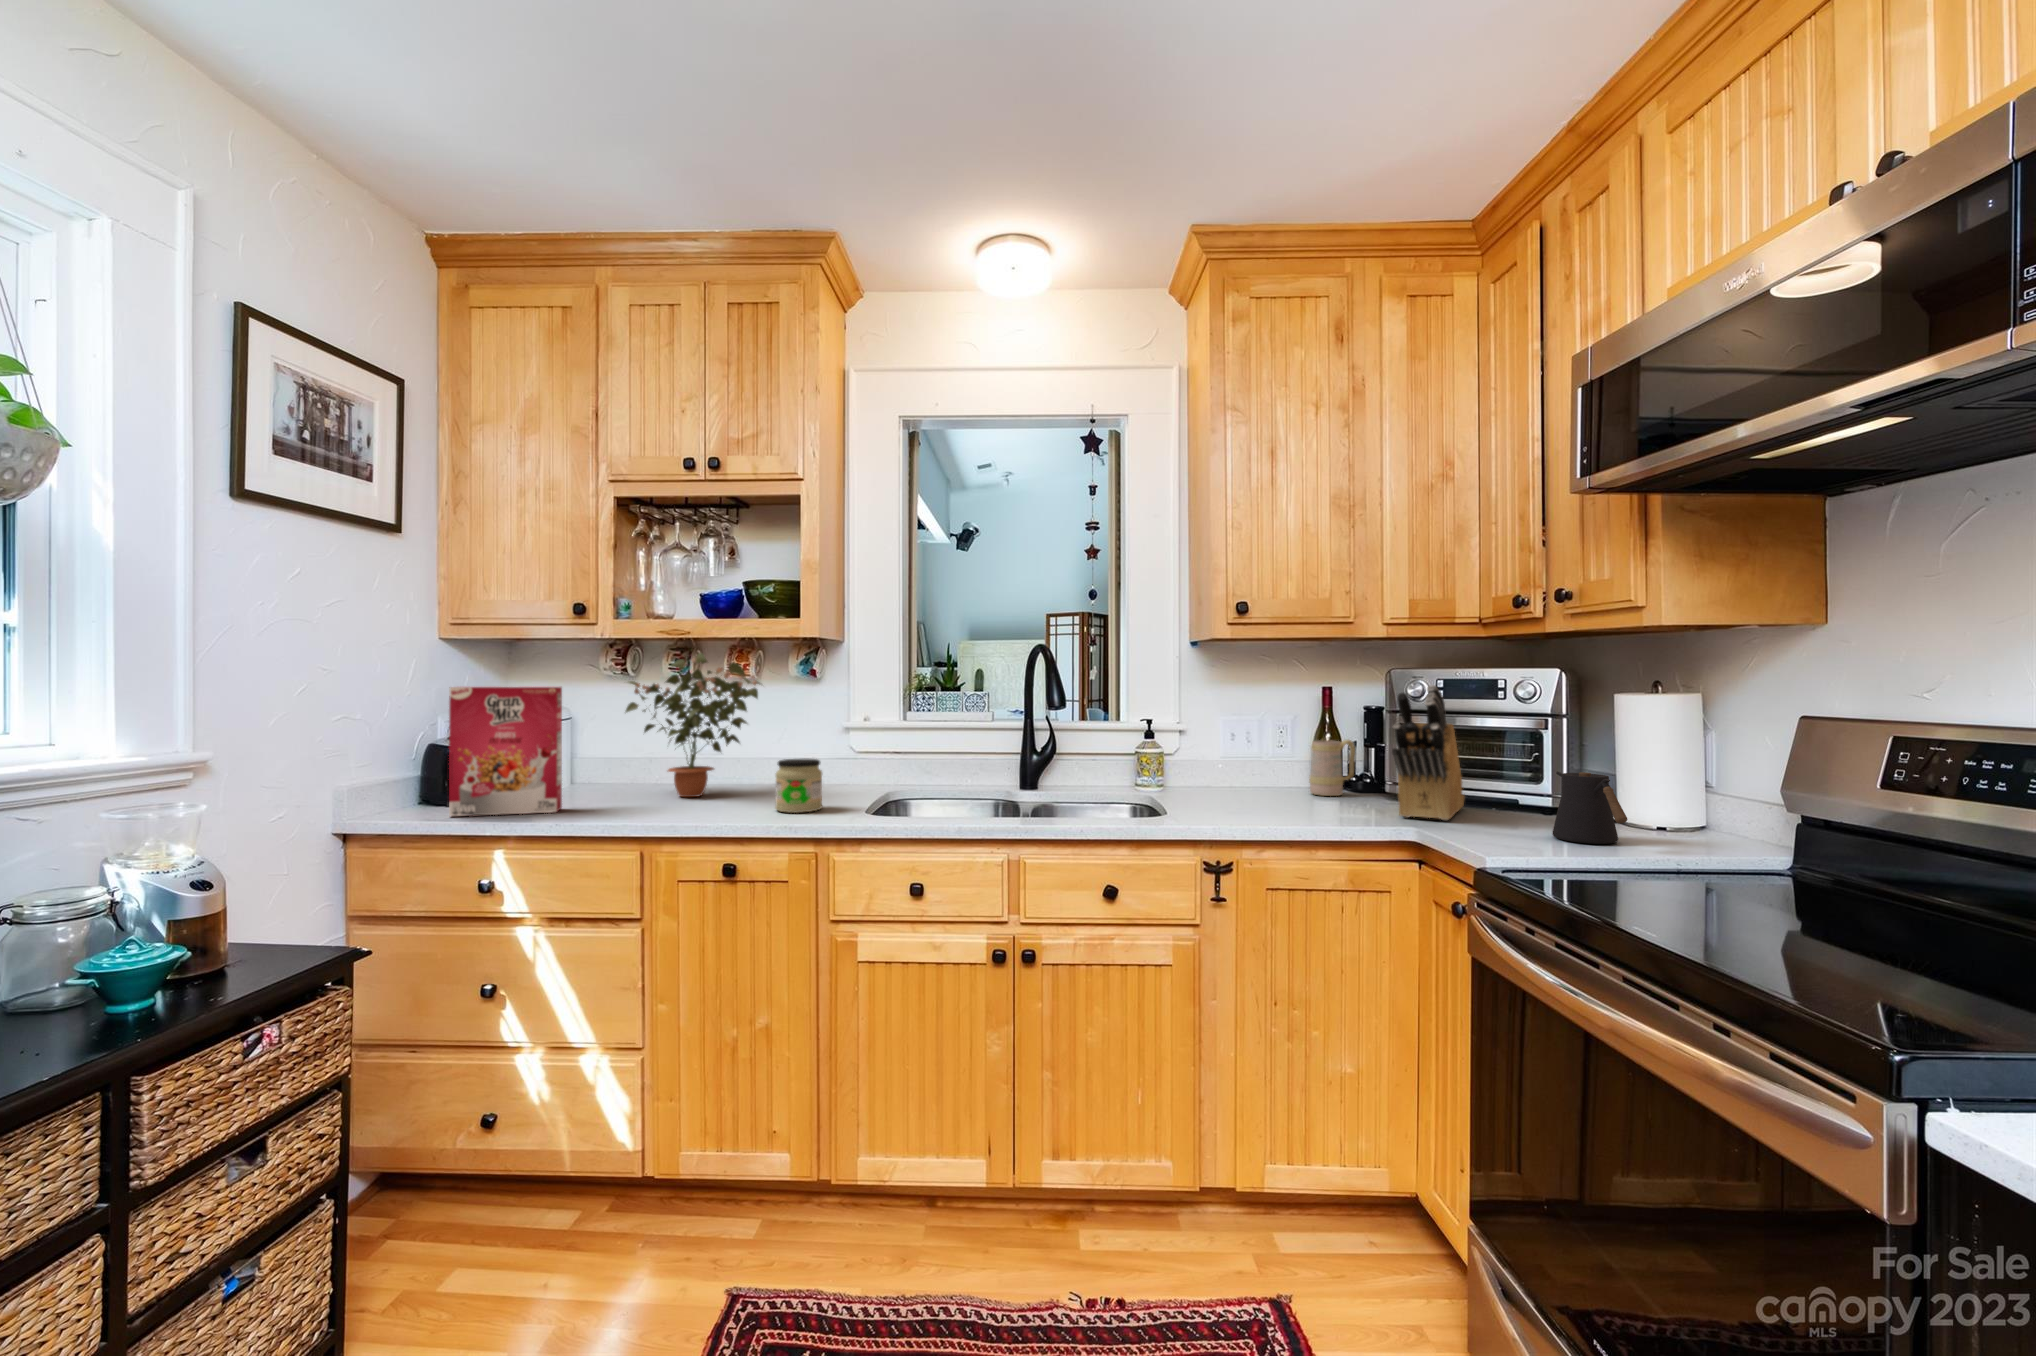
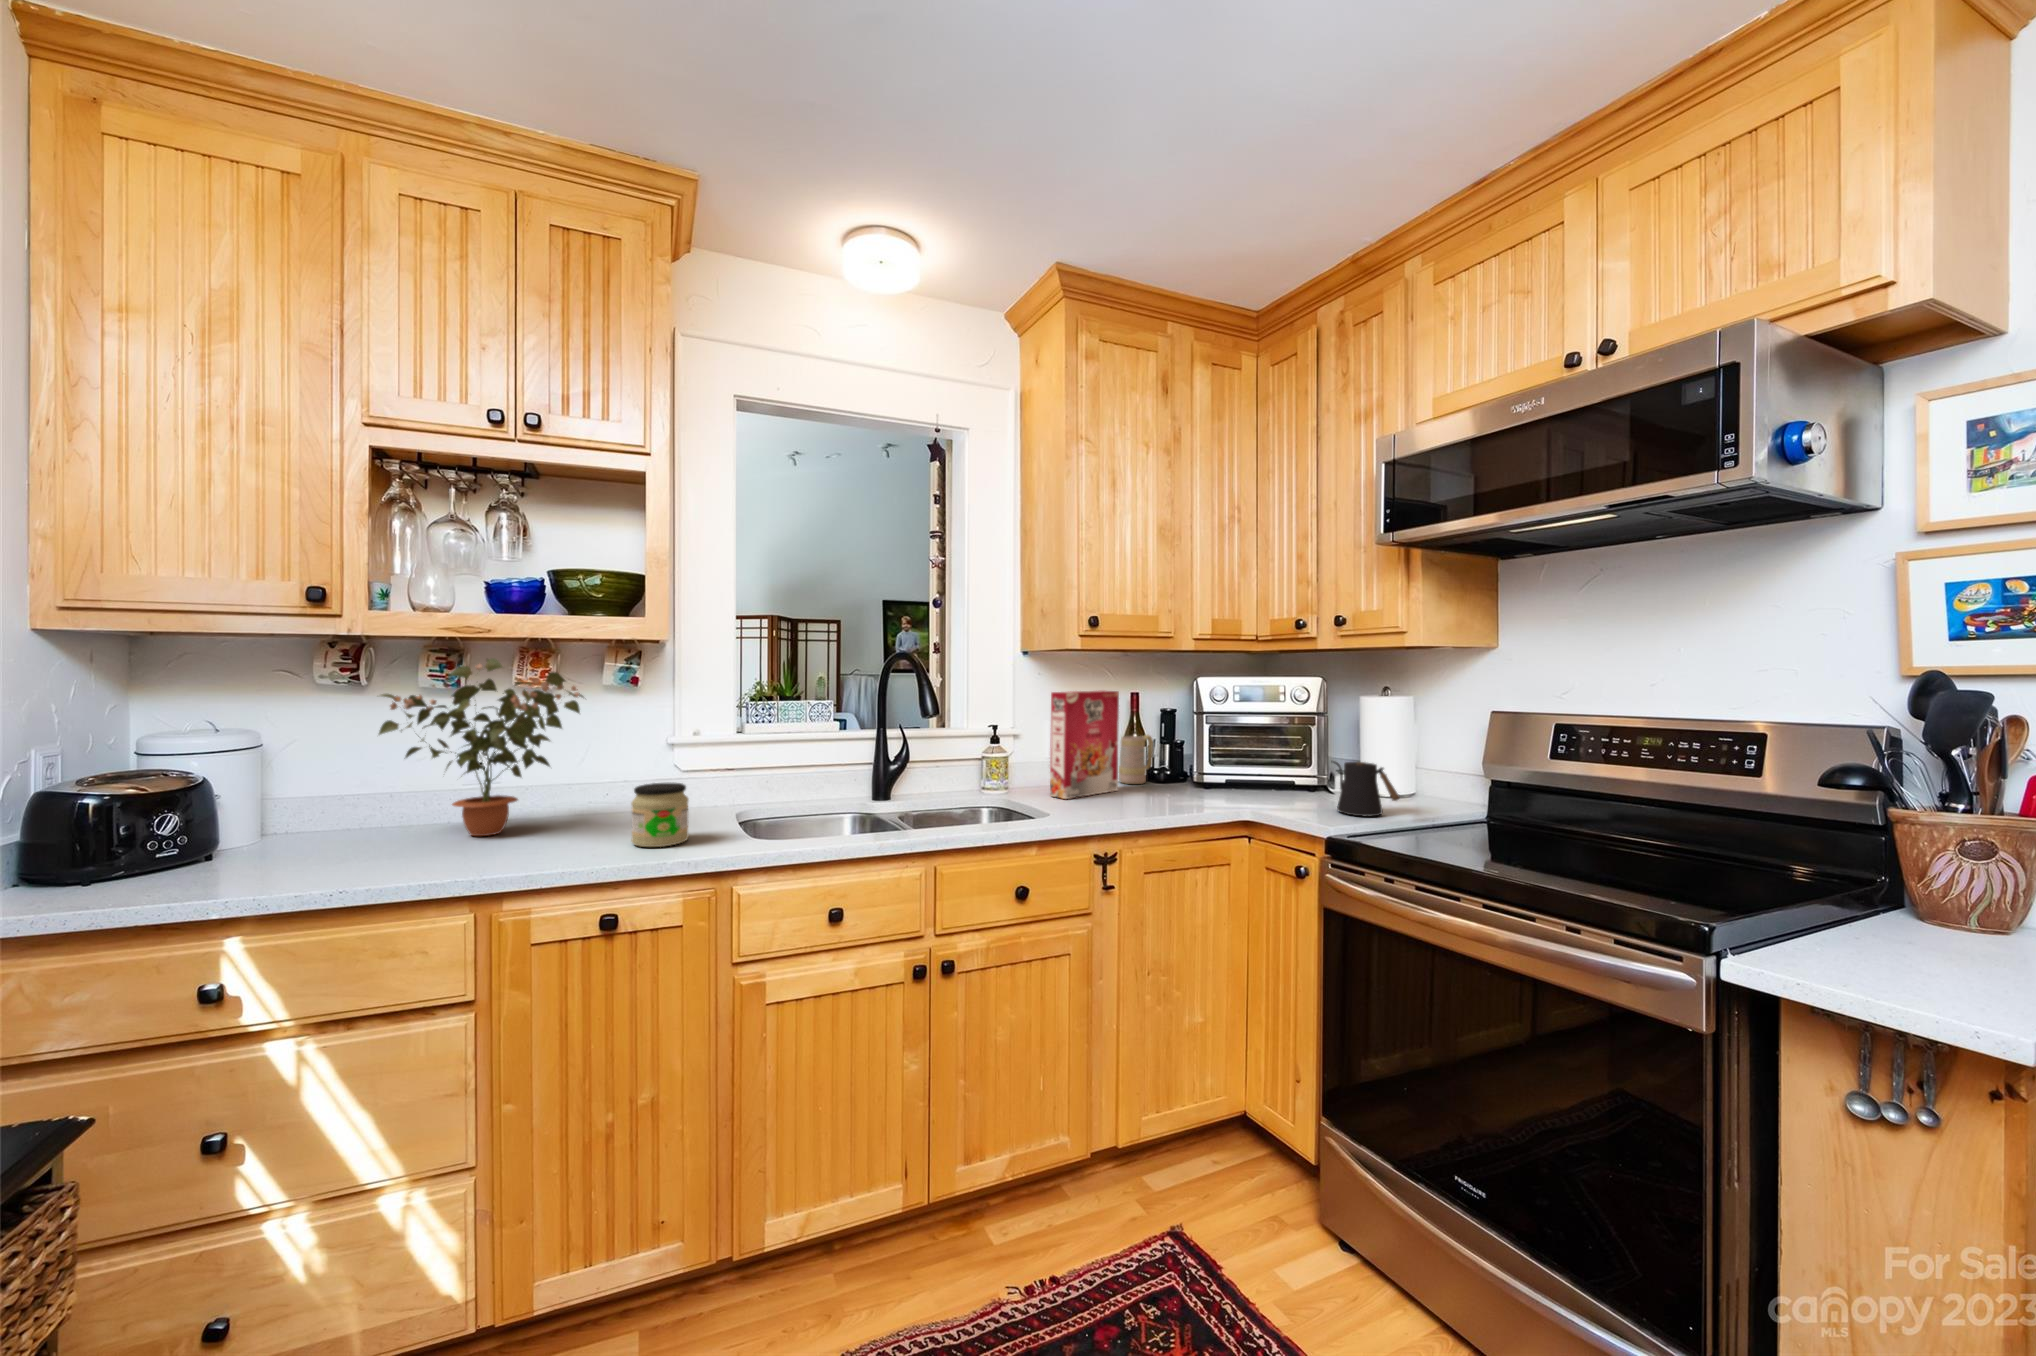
knife block: present [1392,685,1464,820] -> none [1210,693,1261,803]
cereal box: present [449,687,562,816] -> present [1050,690,1119,799]

